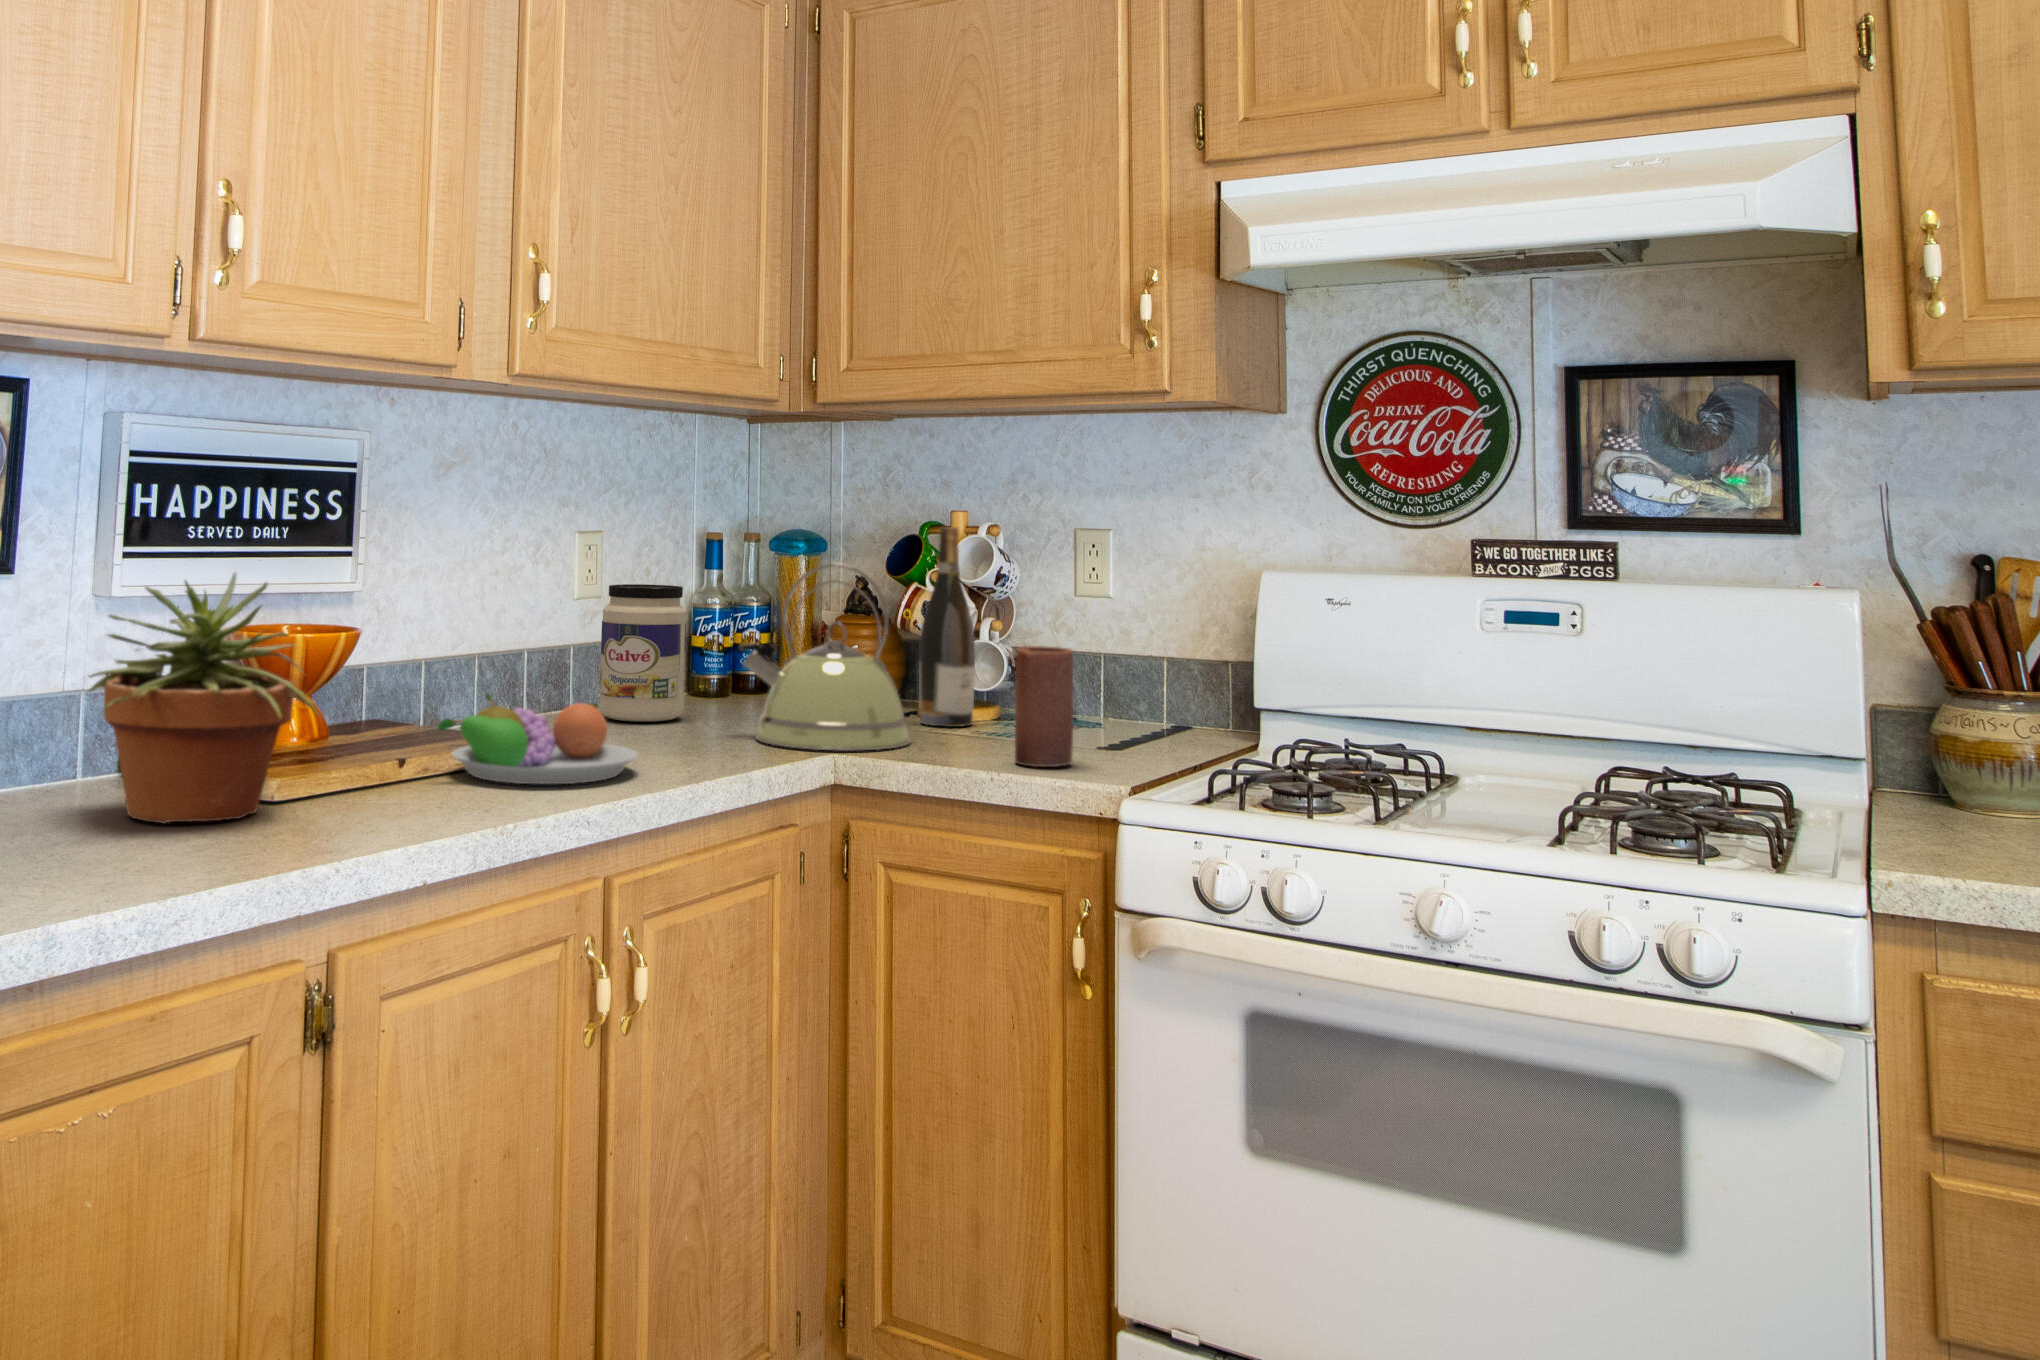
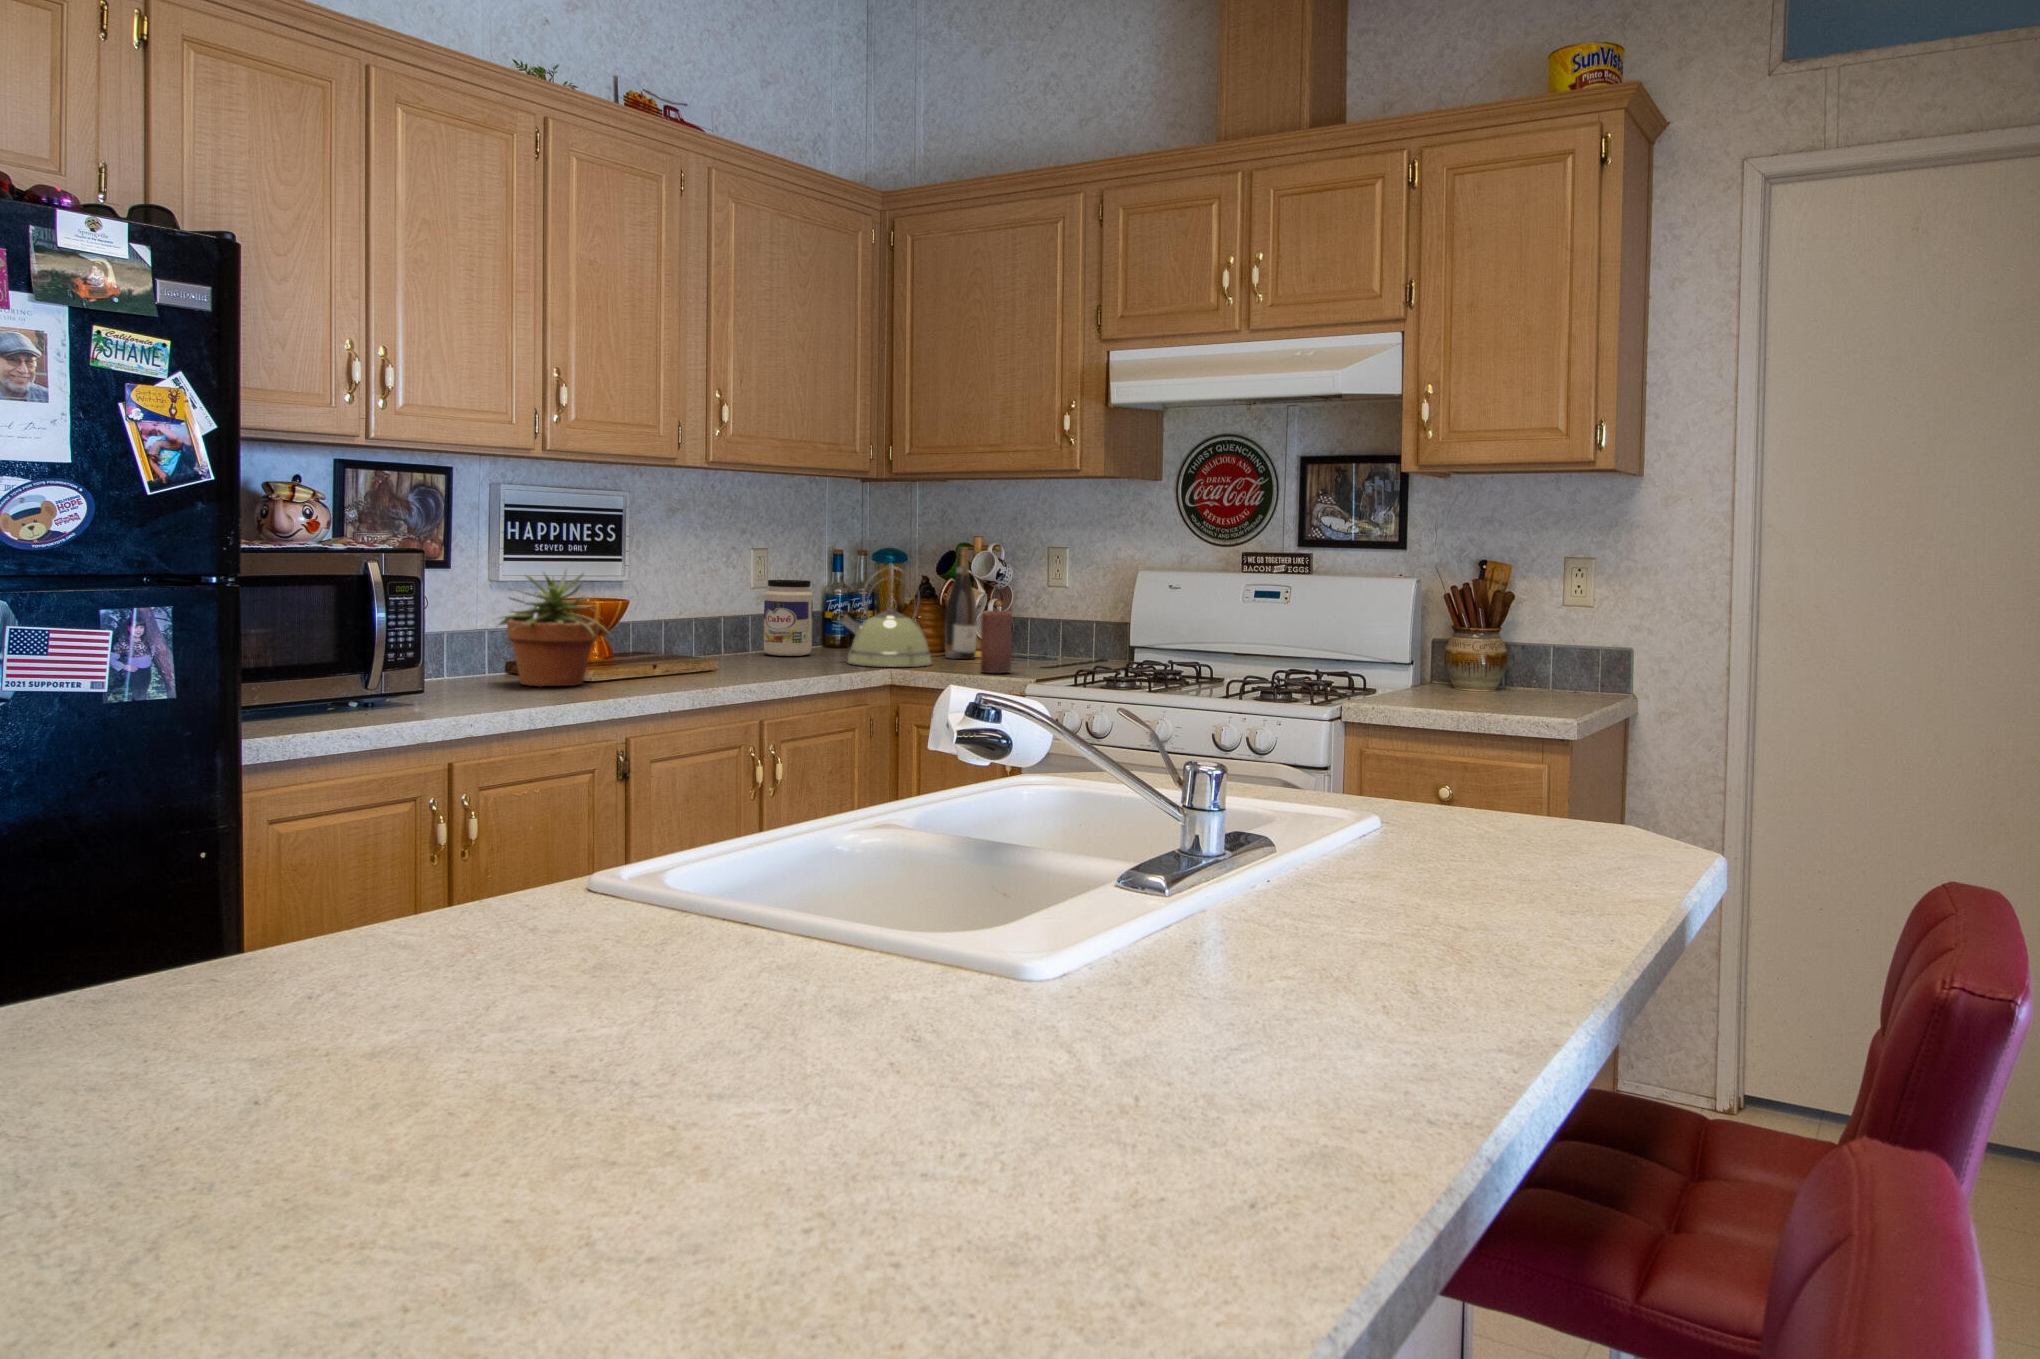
fruit bowl: present [438,694,638,784] -> none [671,633,776,677]

